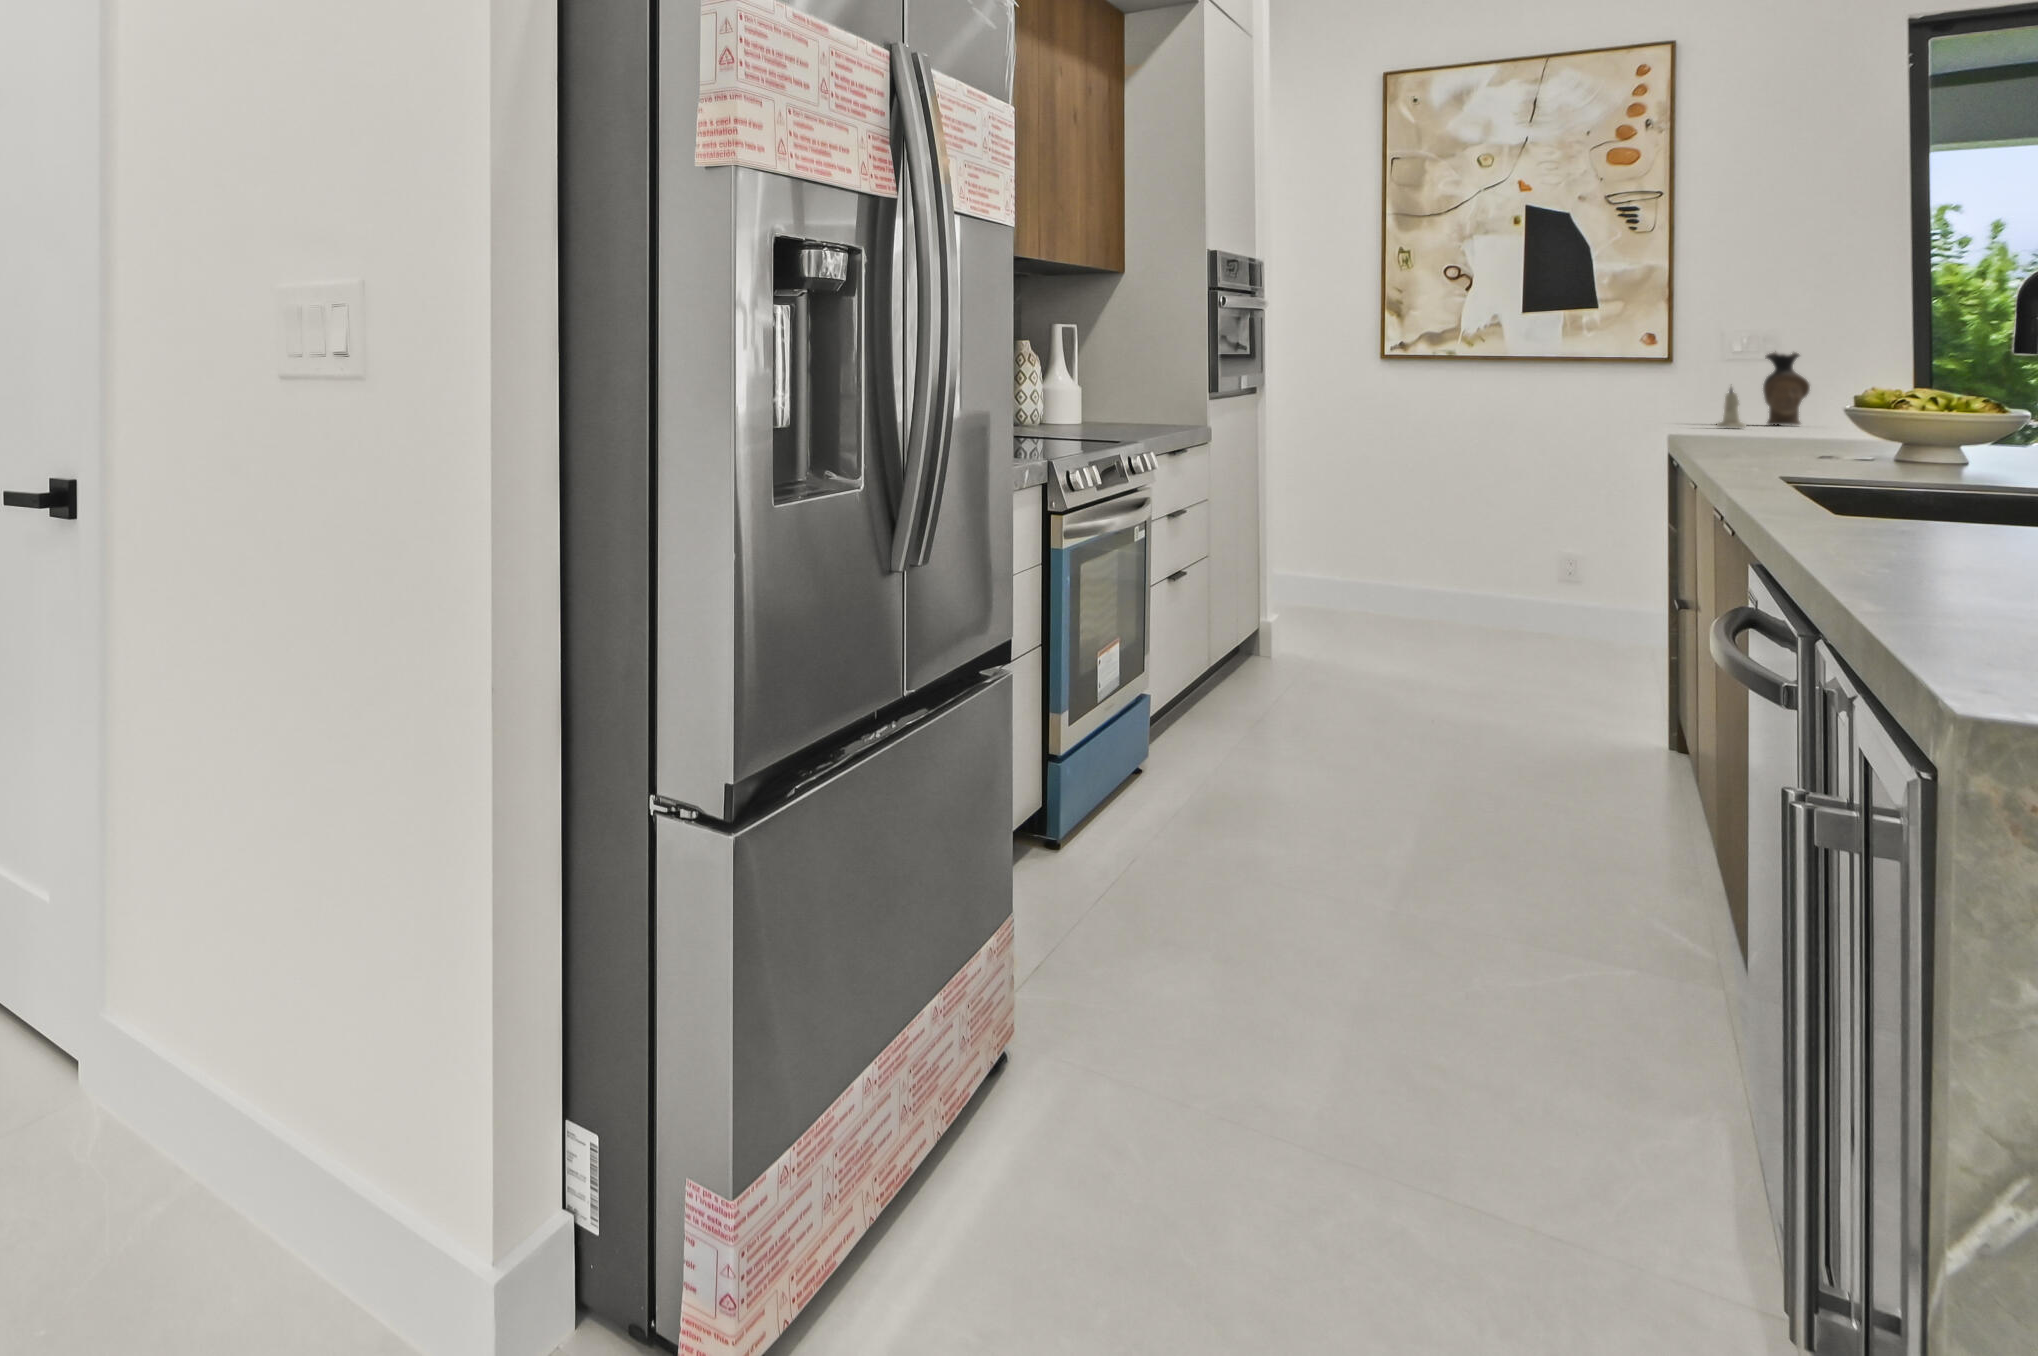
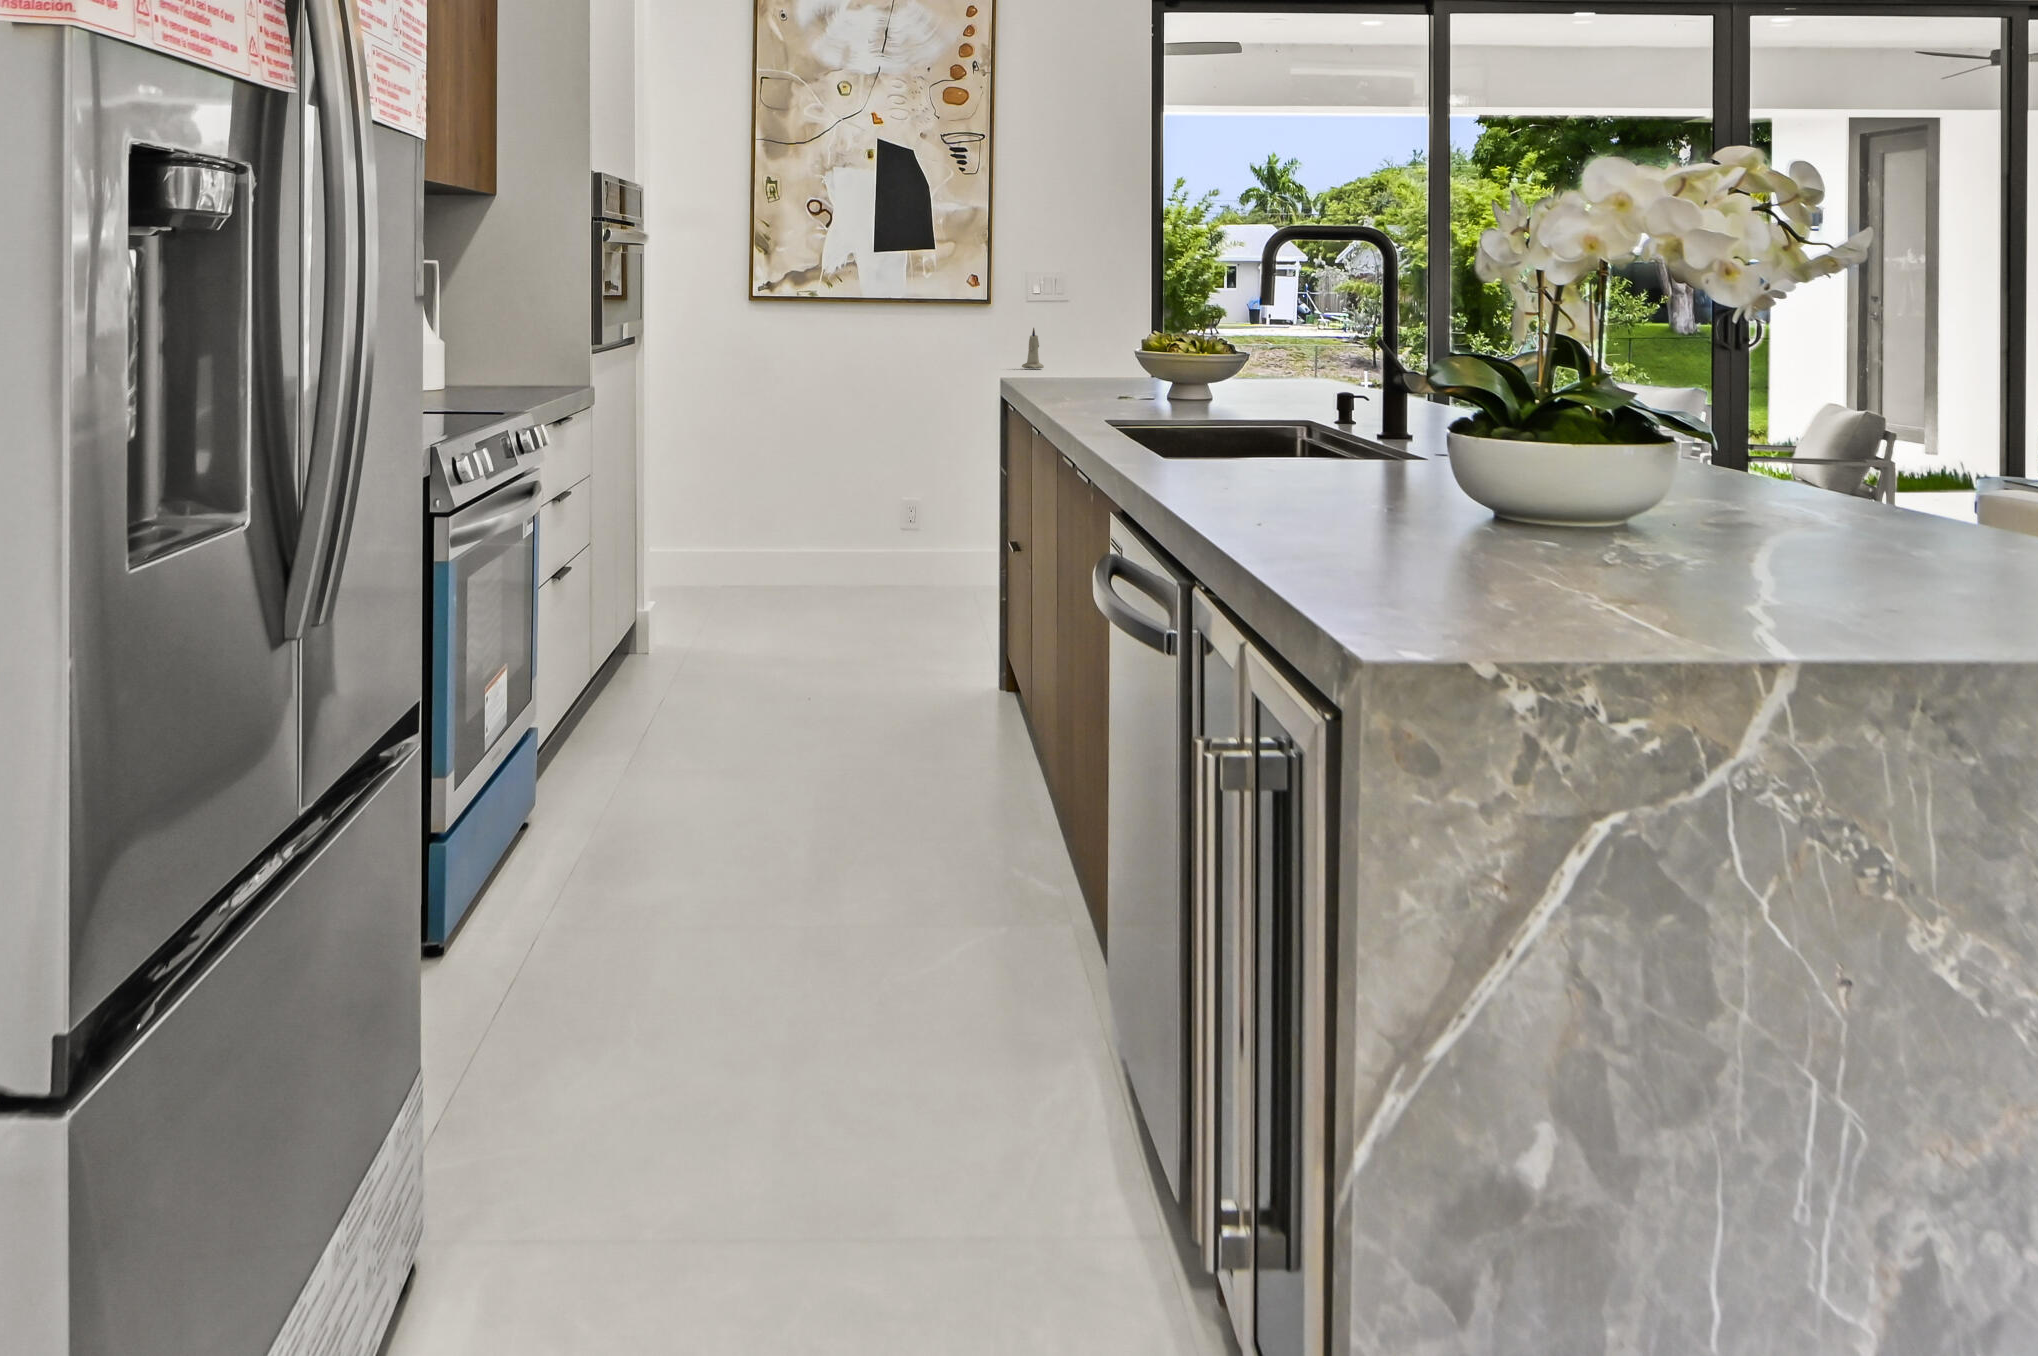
ceramic pitcher: present [1763,351,1810,425] -> none [1052,288,1084,364]

